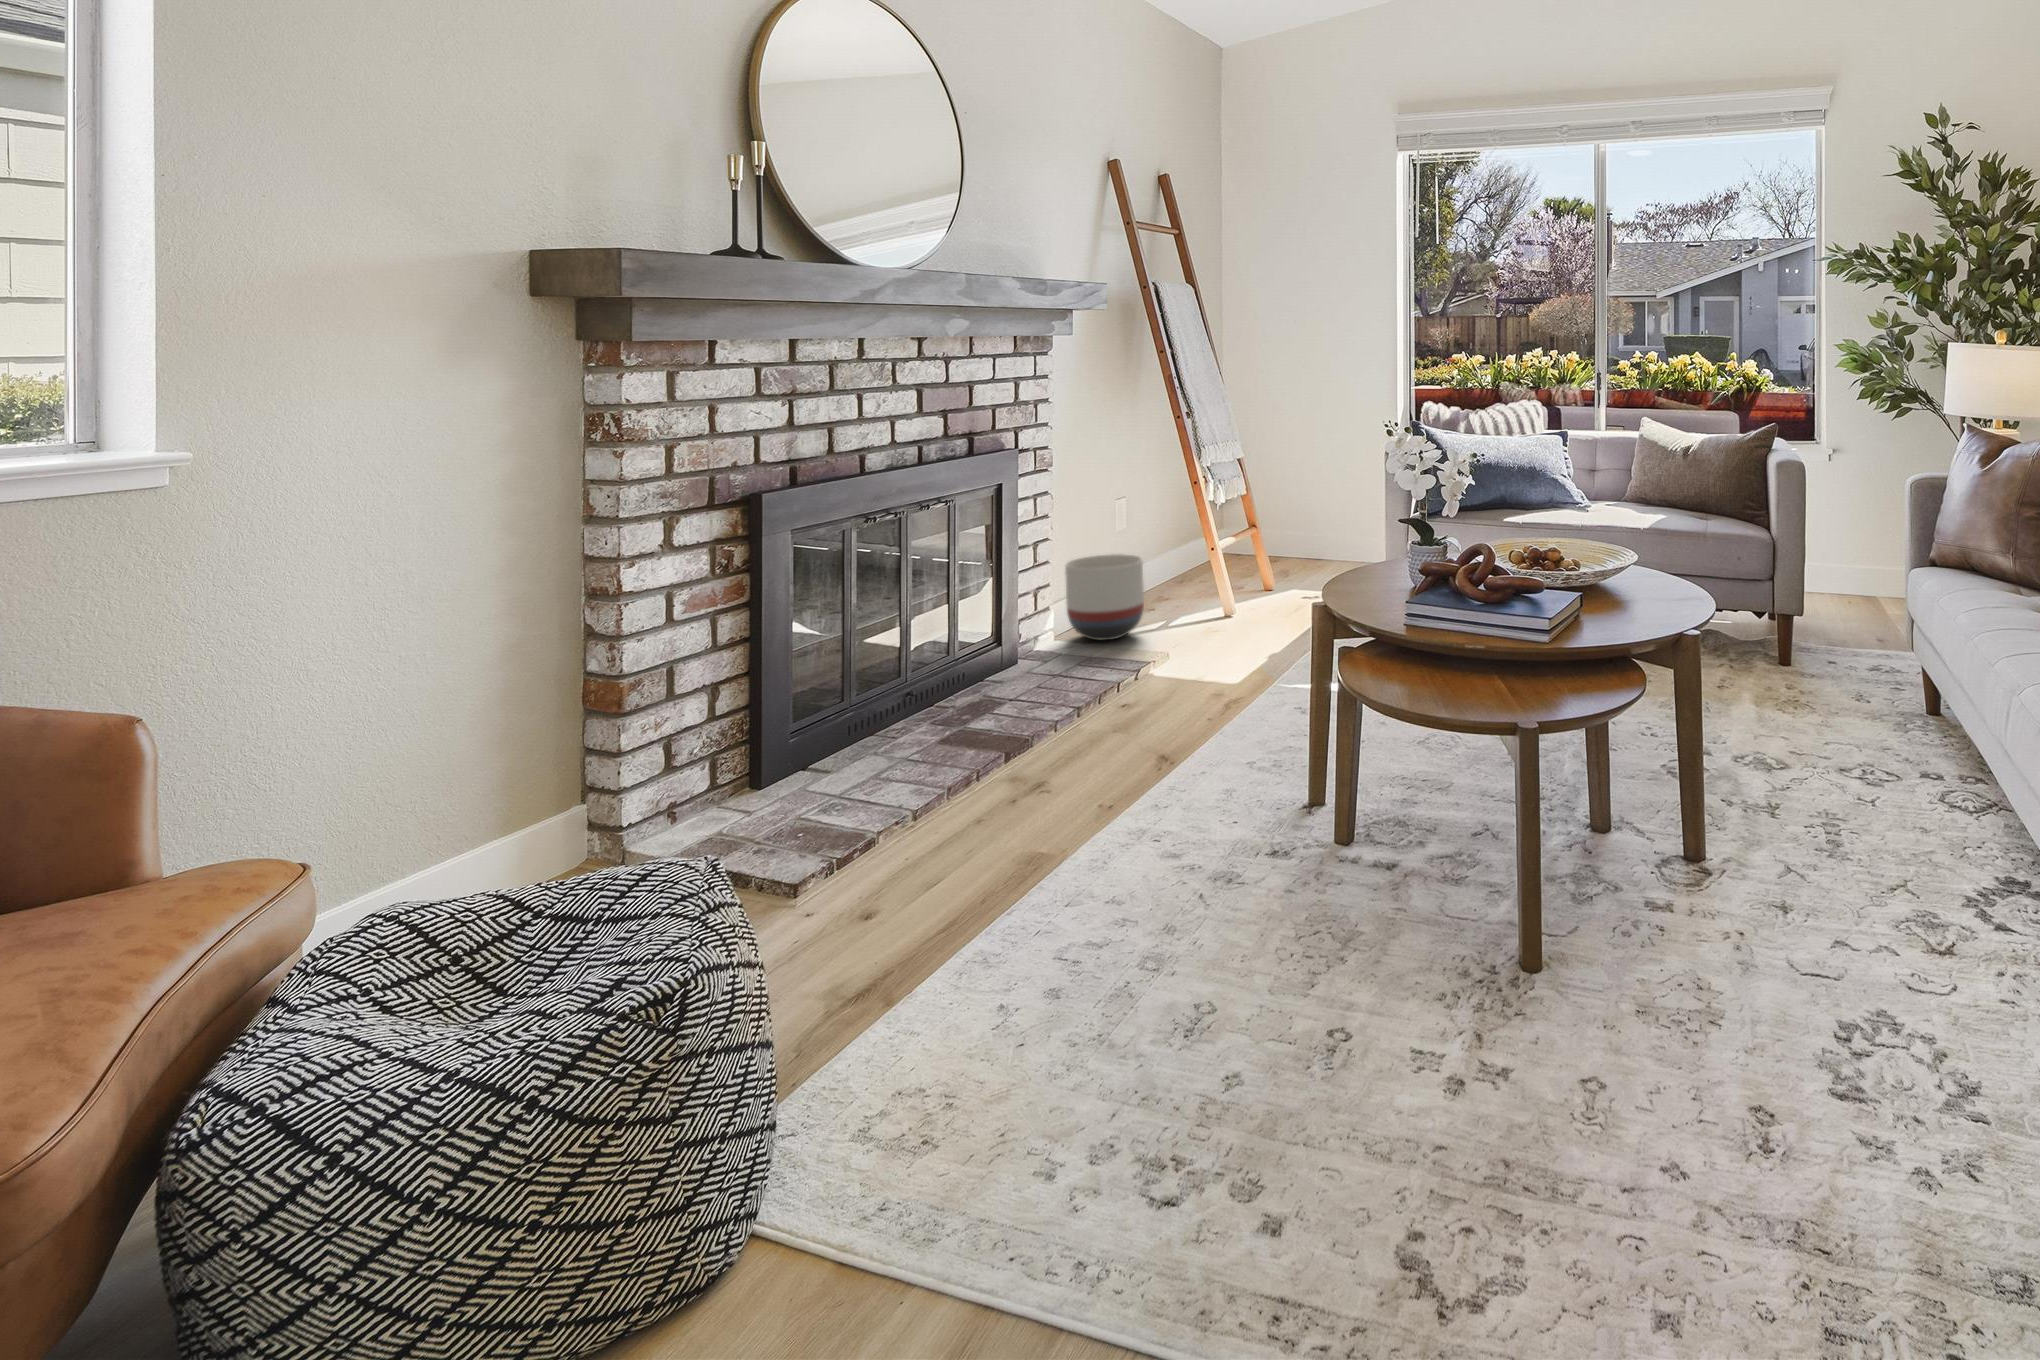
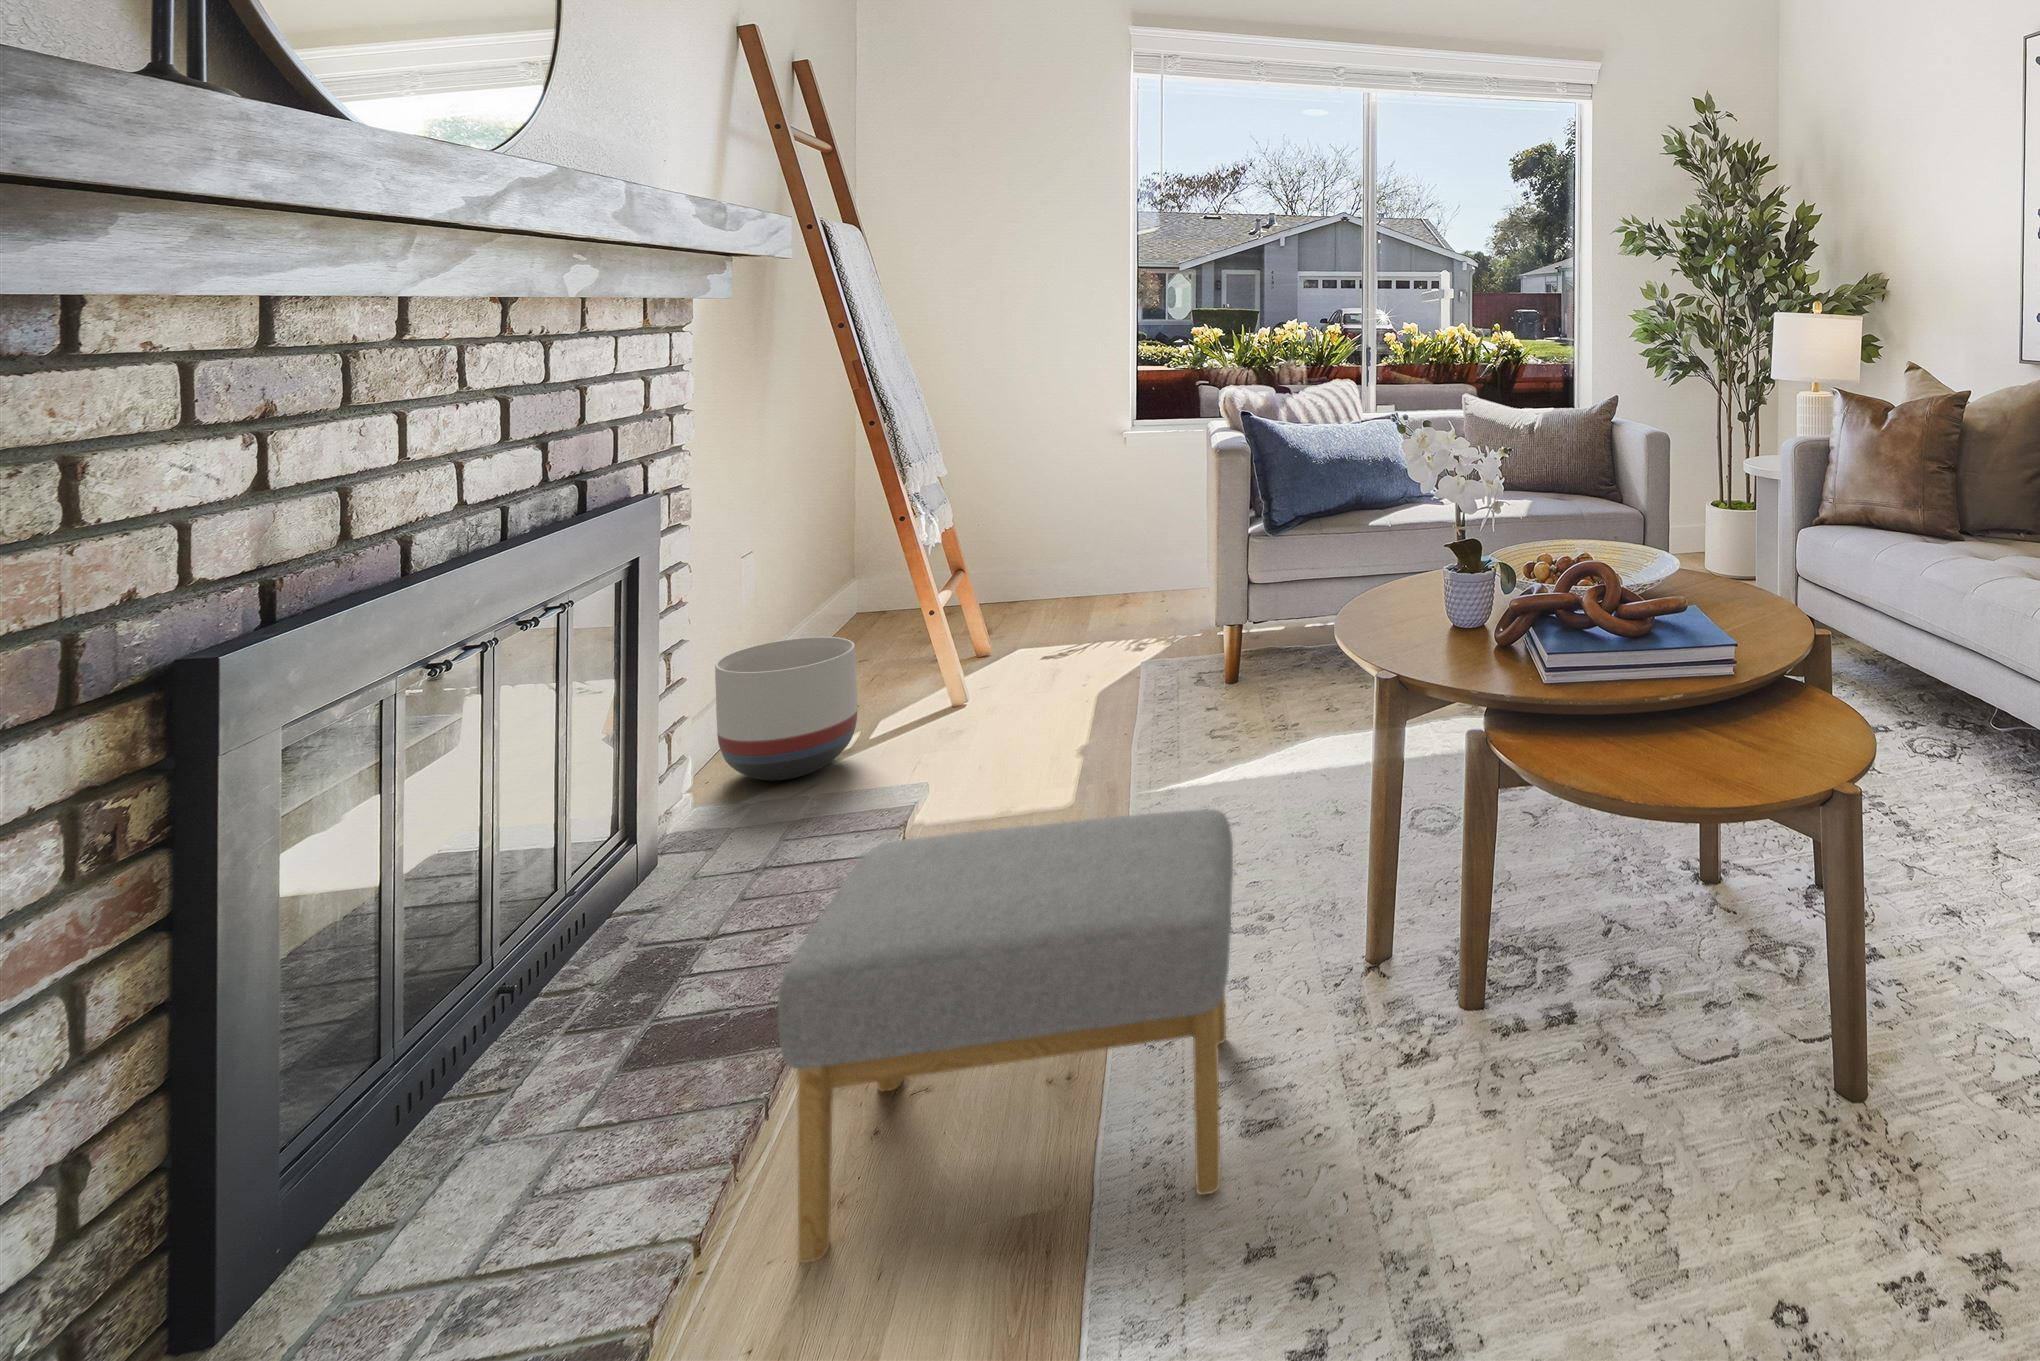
footstool: none [948,642,1211,855] -> present [778,809,1233,1263]

